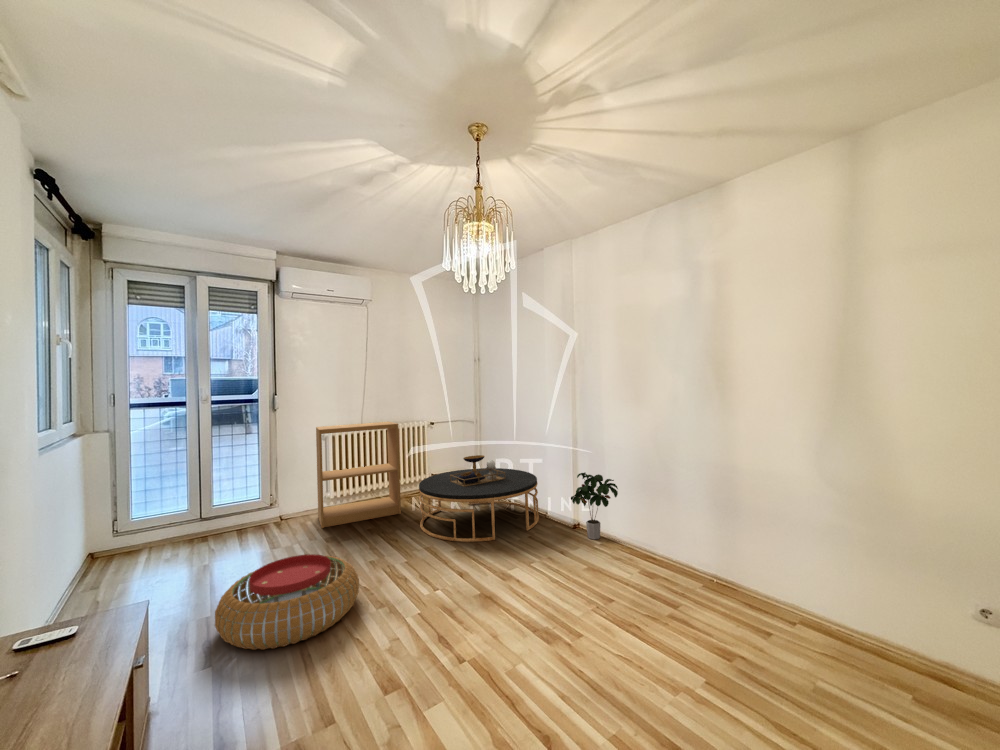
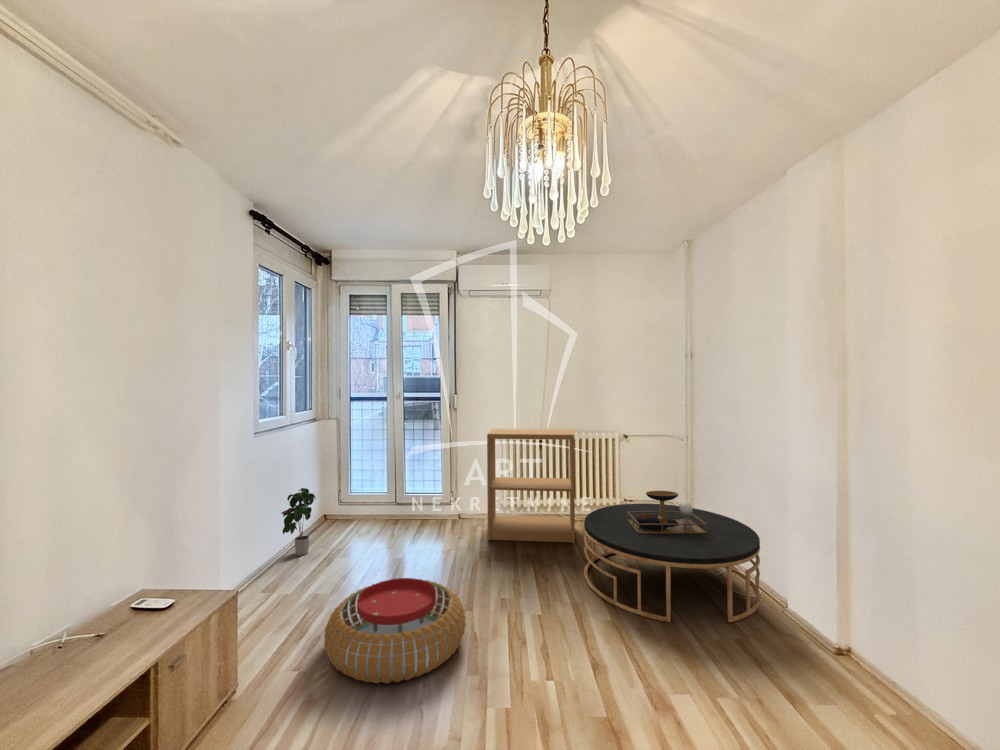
potted plant: present [571,473,618,539] -> present [281,488,316,556]

